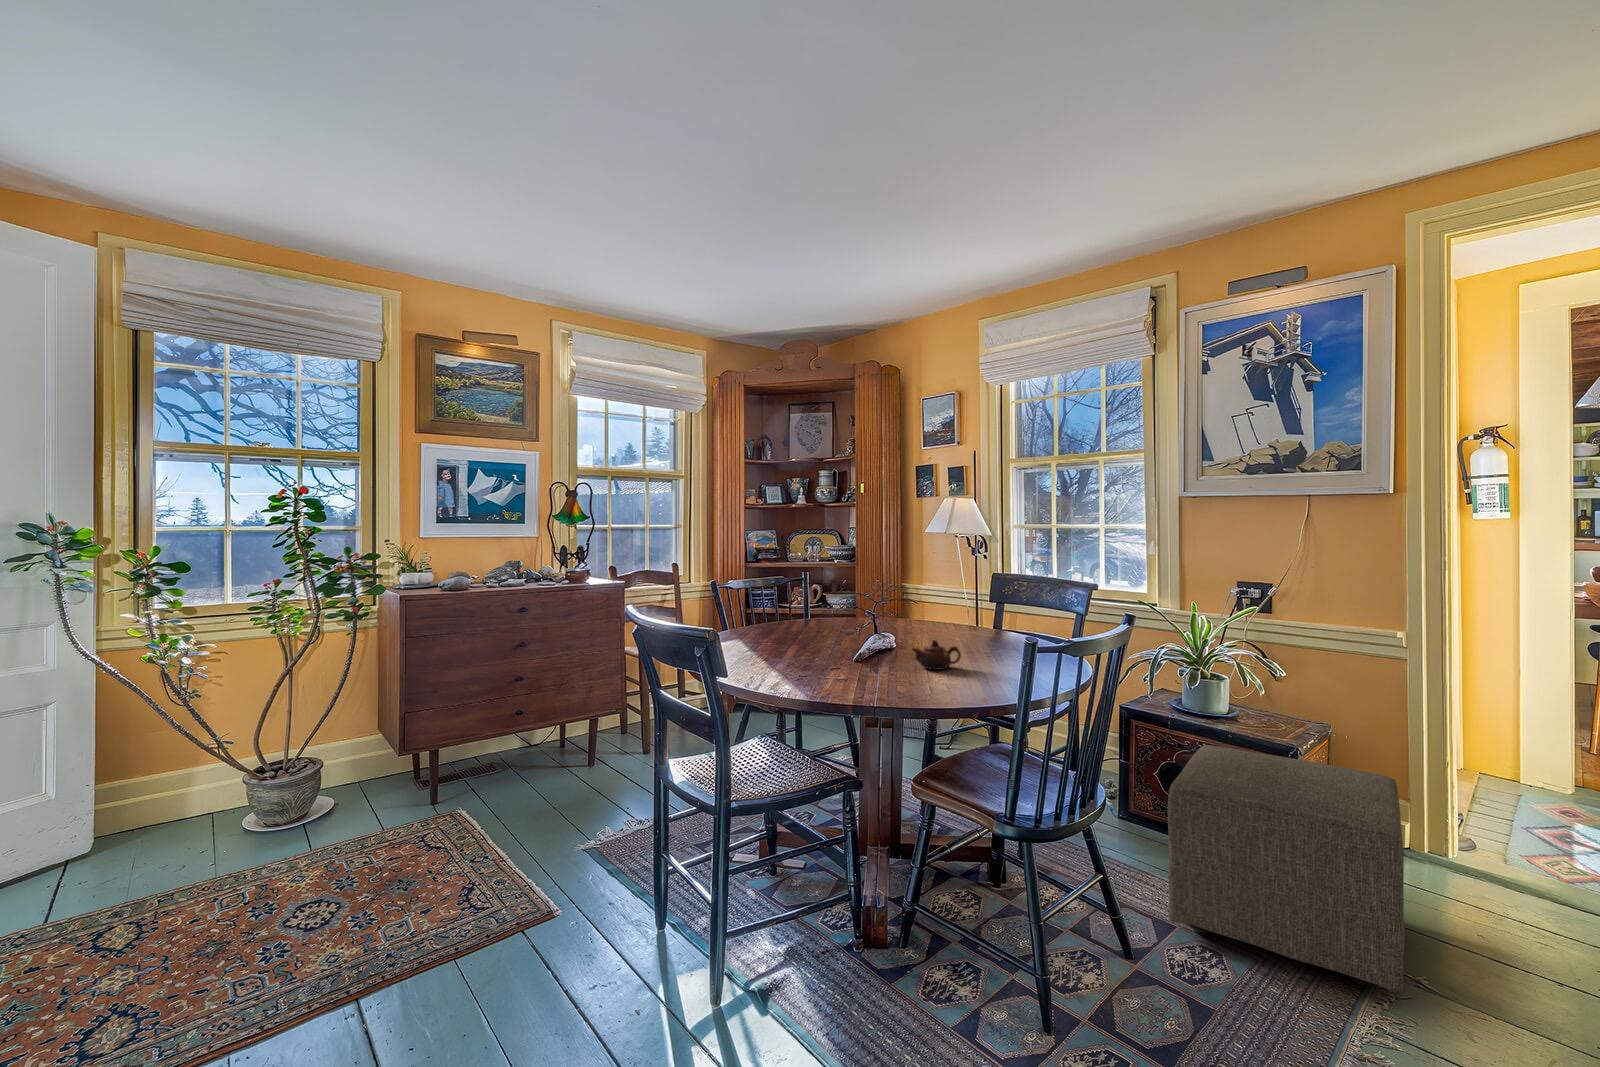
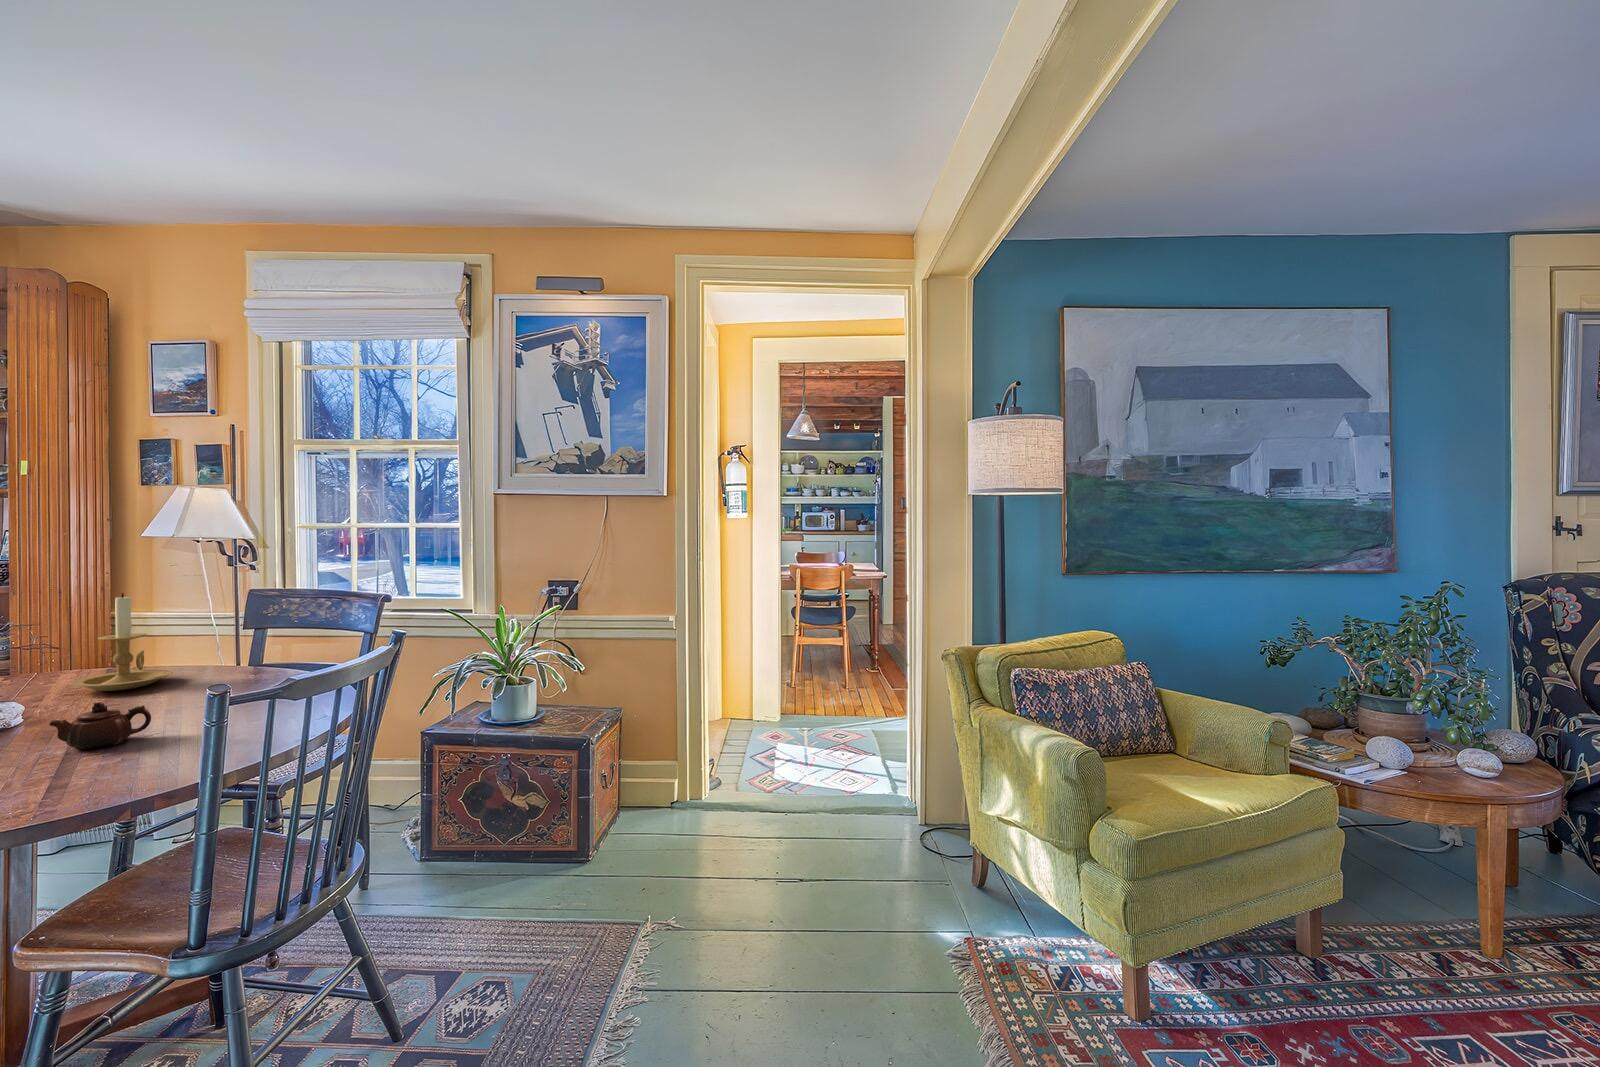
candle holder: none [903,571,955,637] -> present [70,593,173,691]
ottoman: present [1167,745,1405,993] -> none [453,750,662,967]

